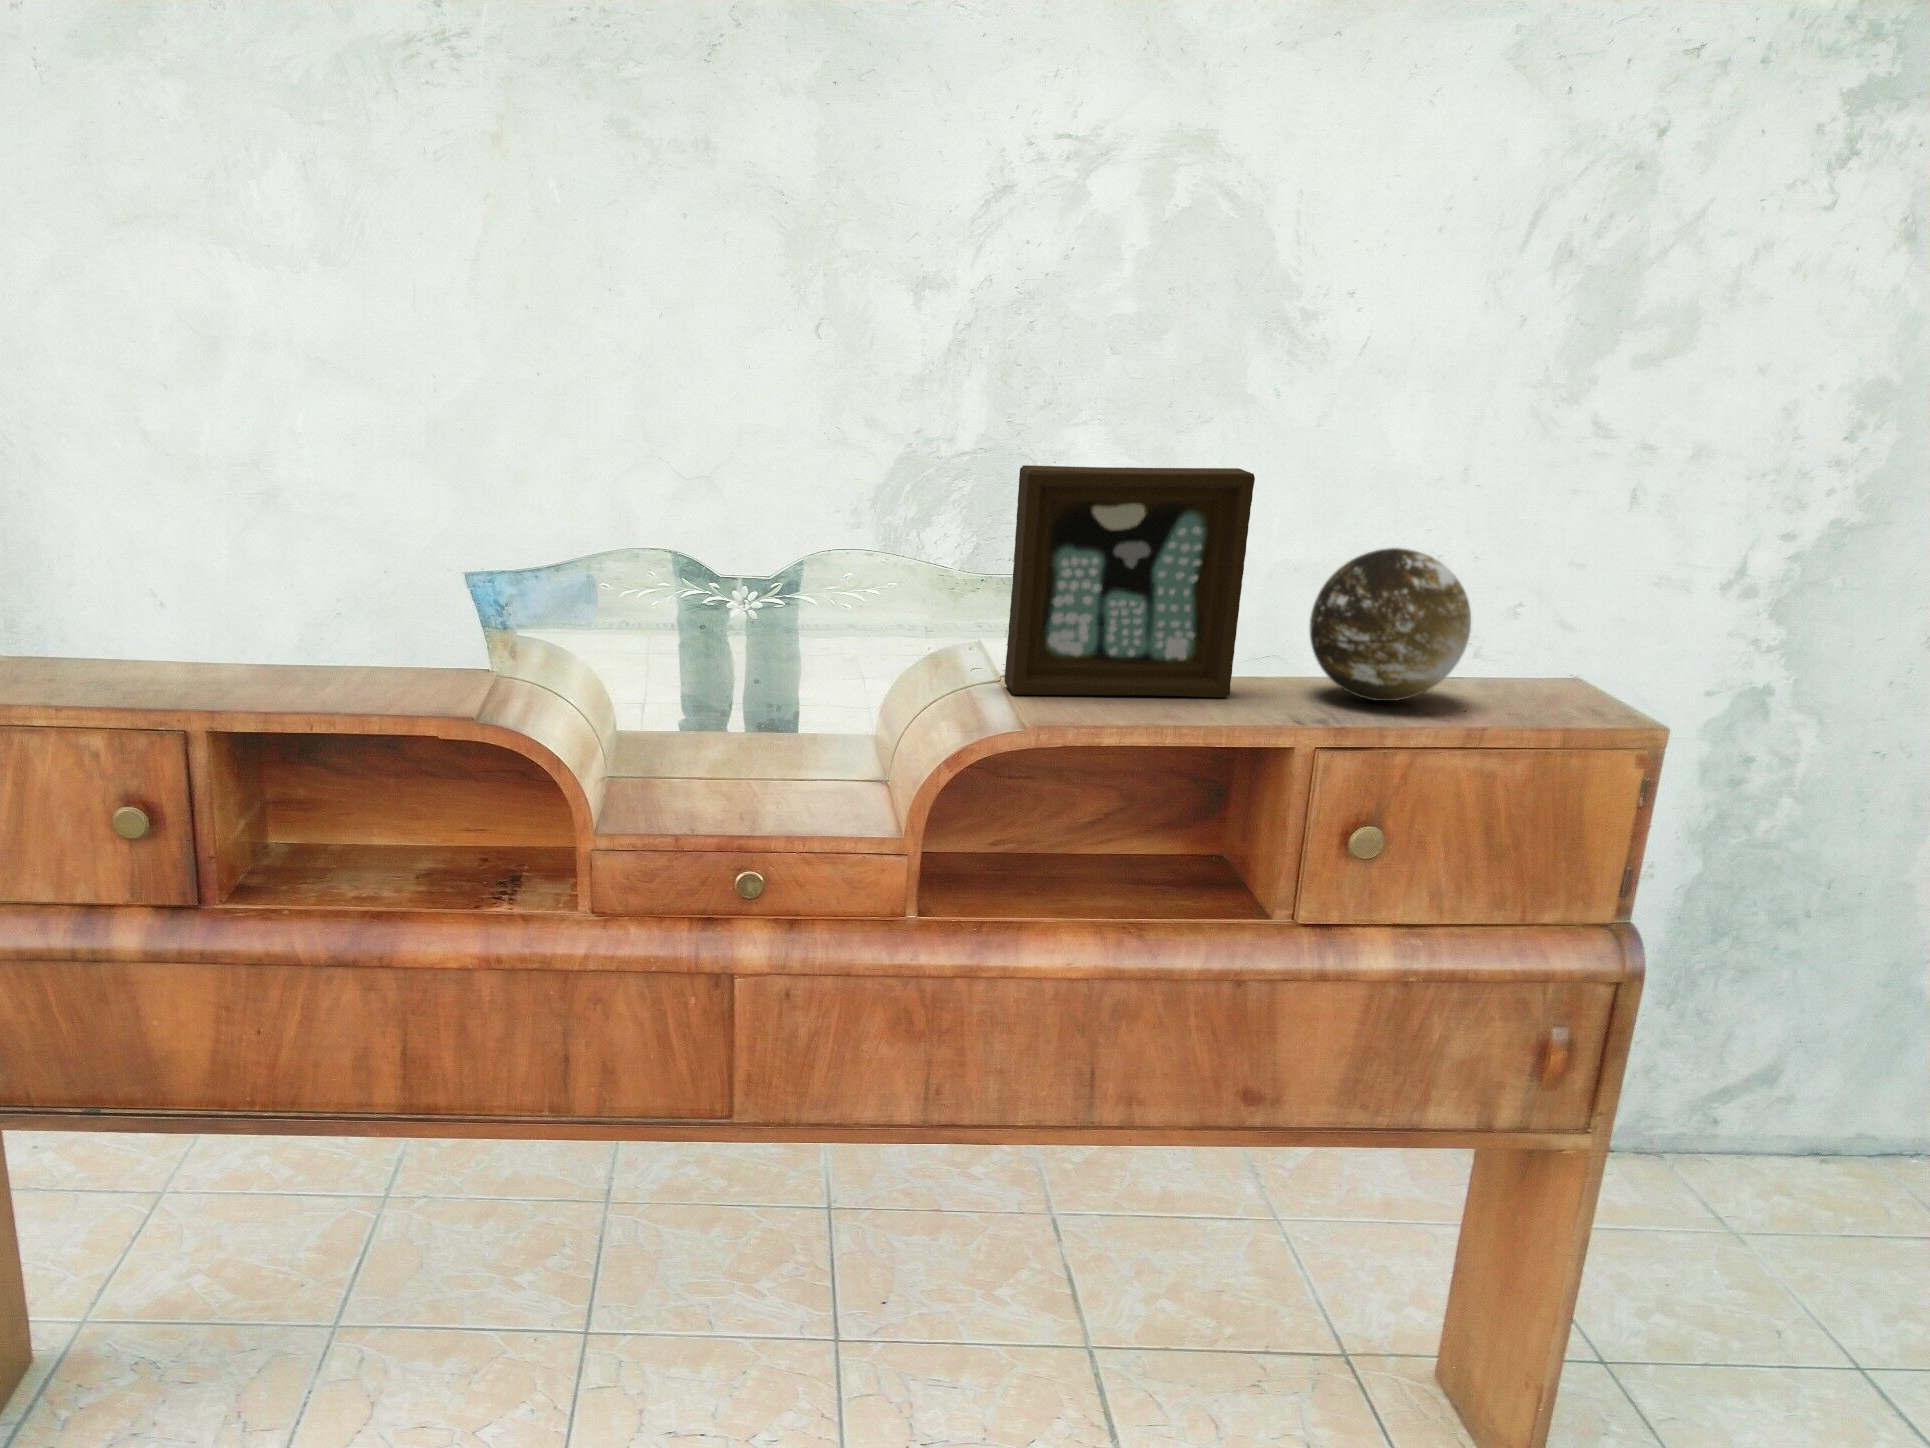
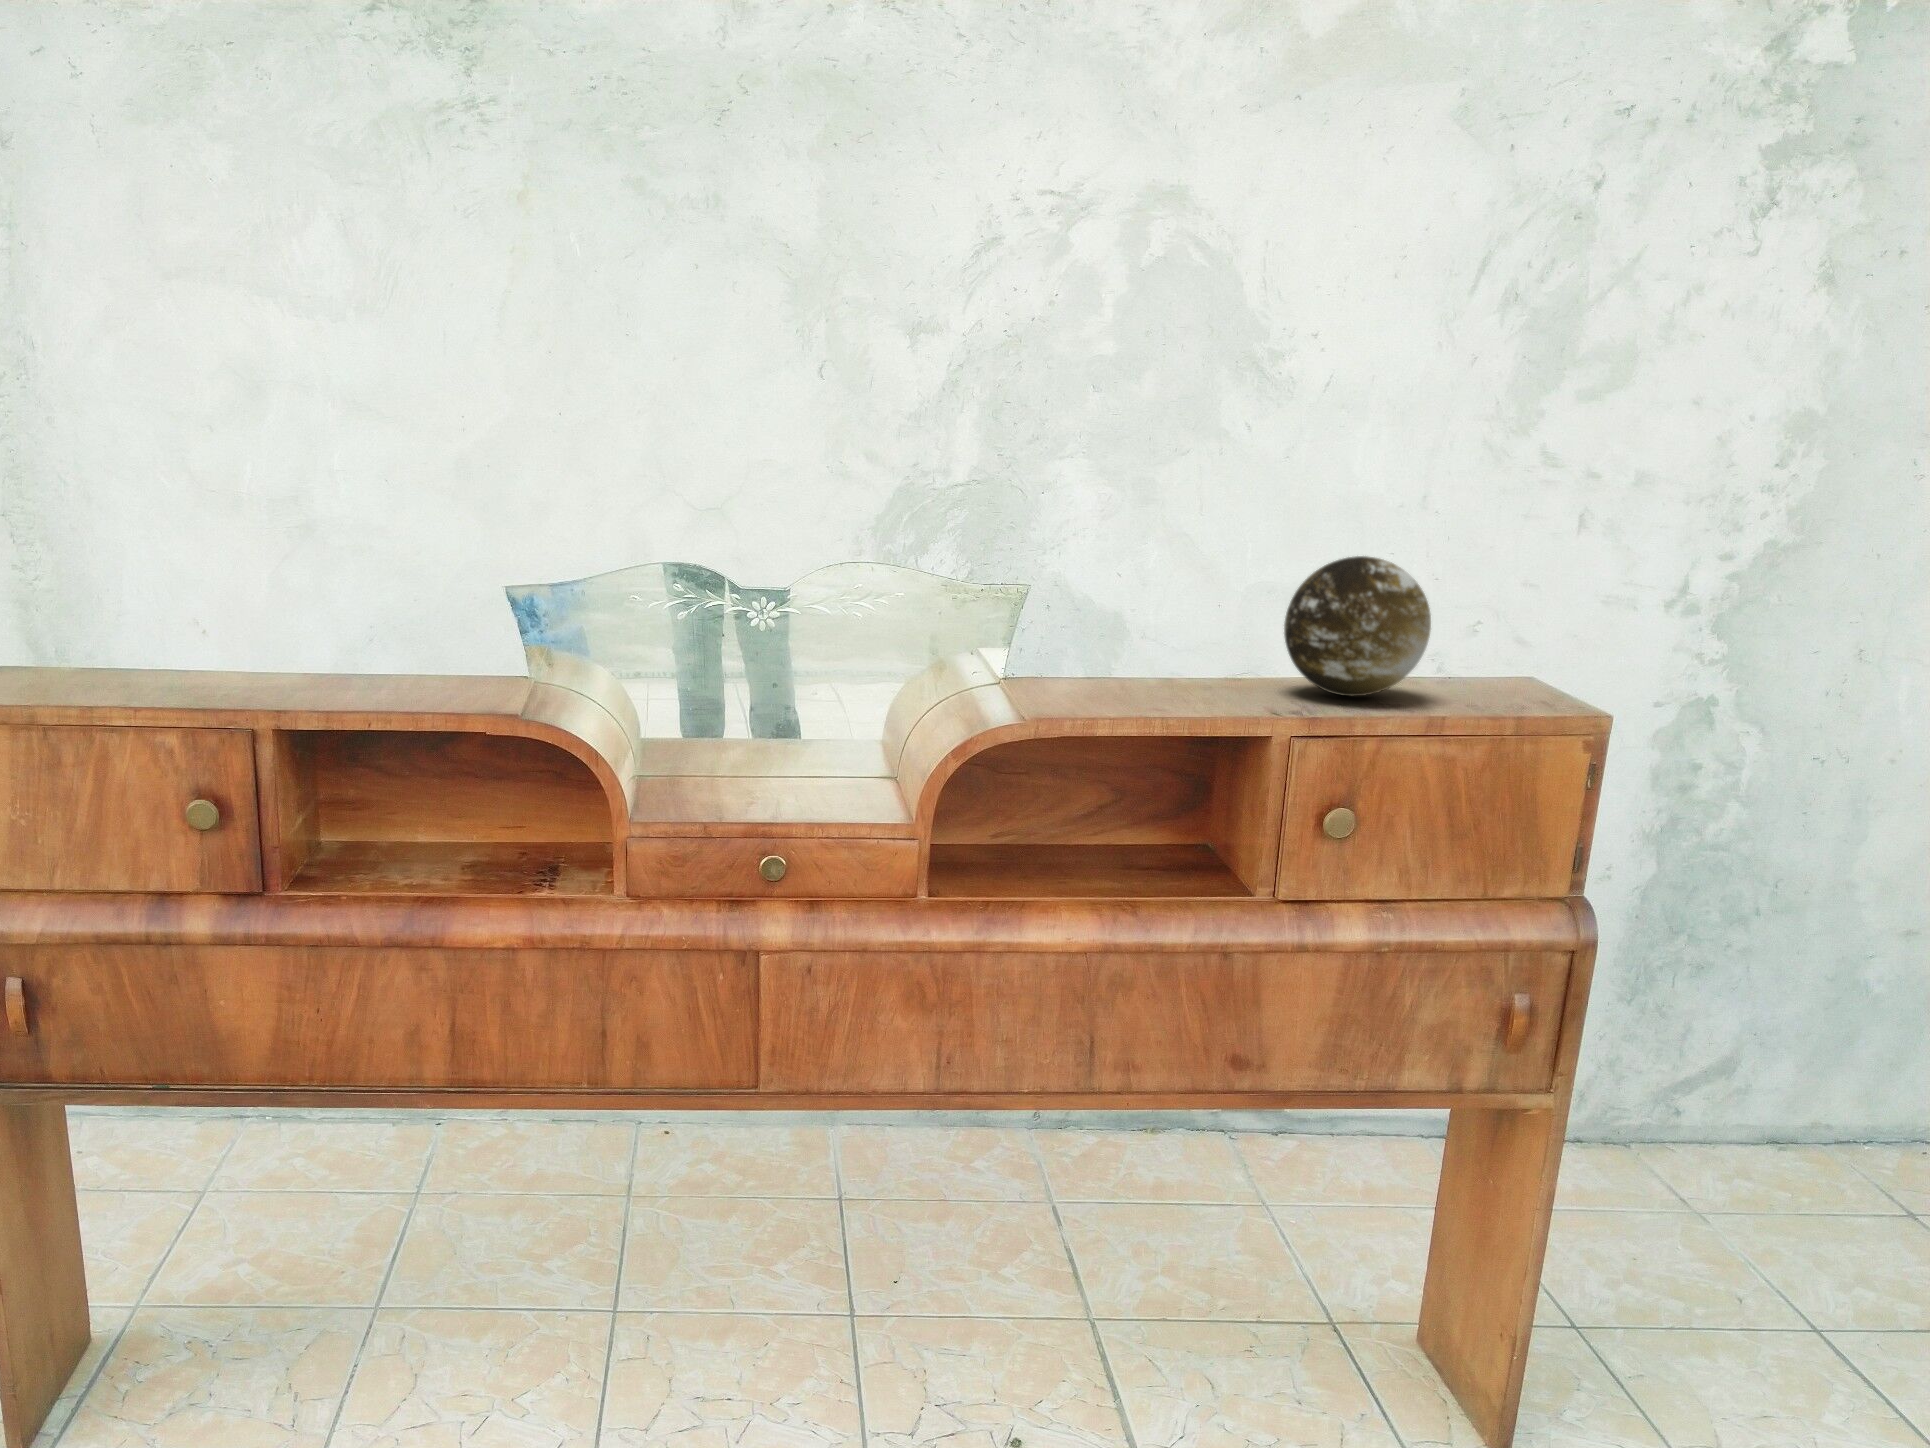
picture frame: present [1005,465,1255,697] -> none [1005,484,1231,694]

